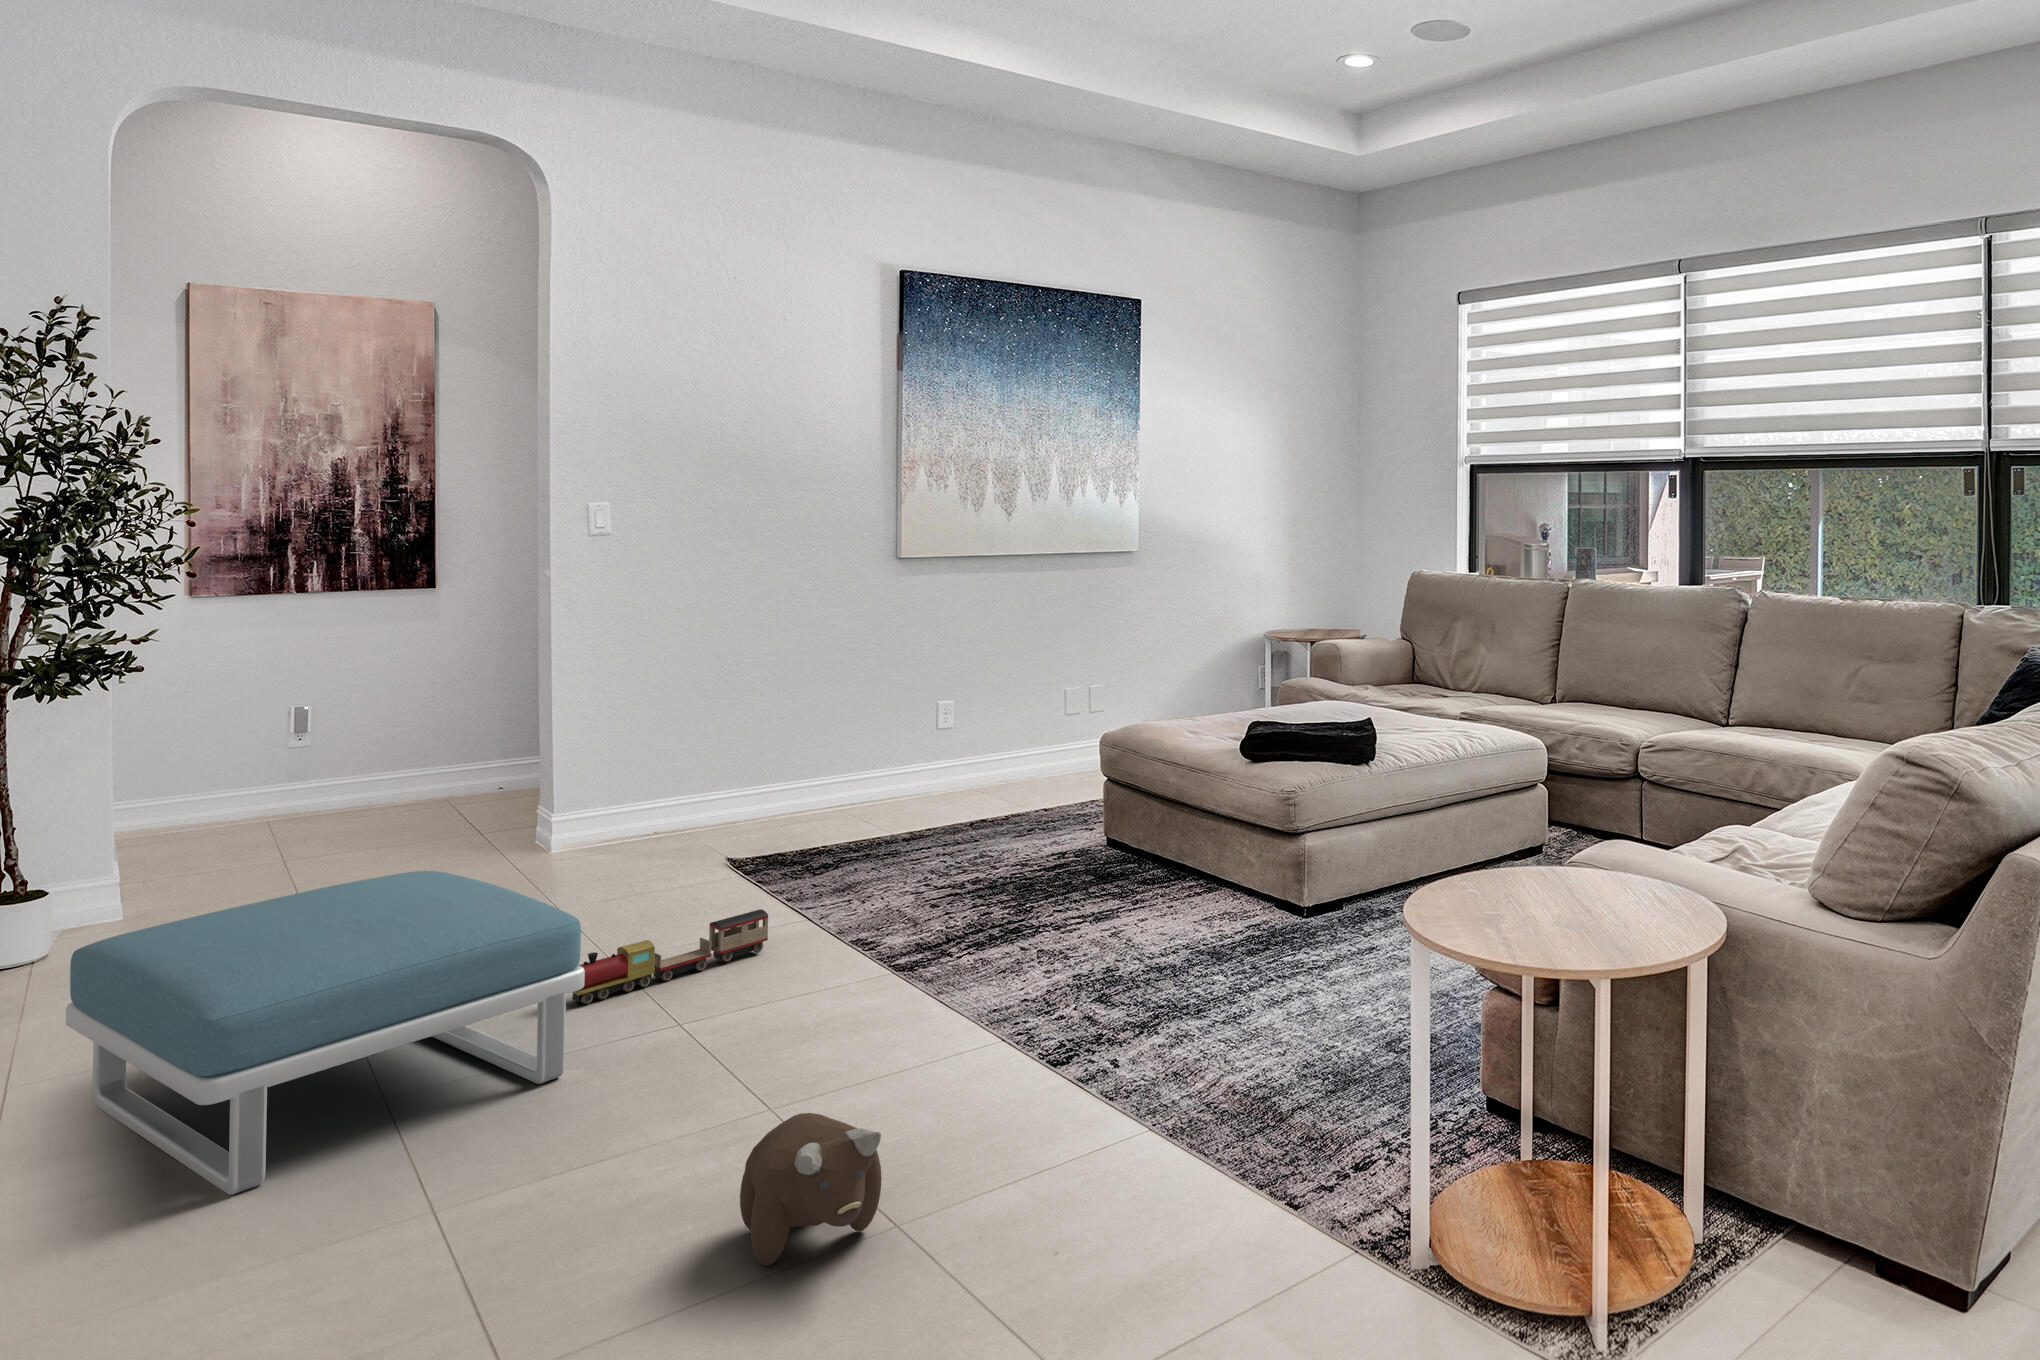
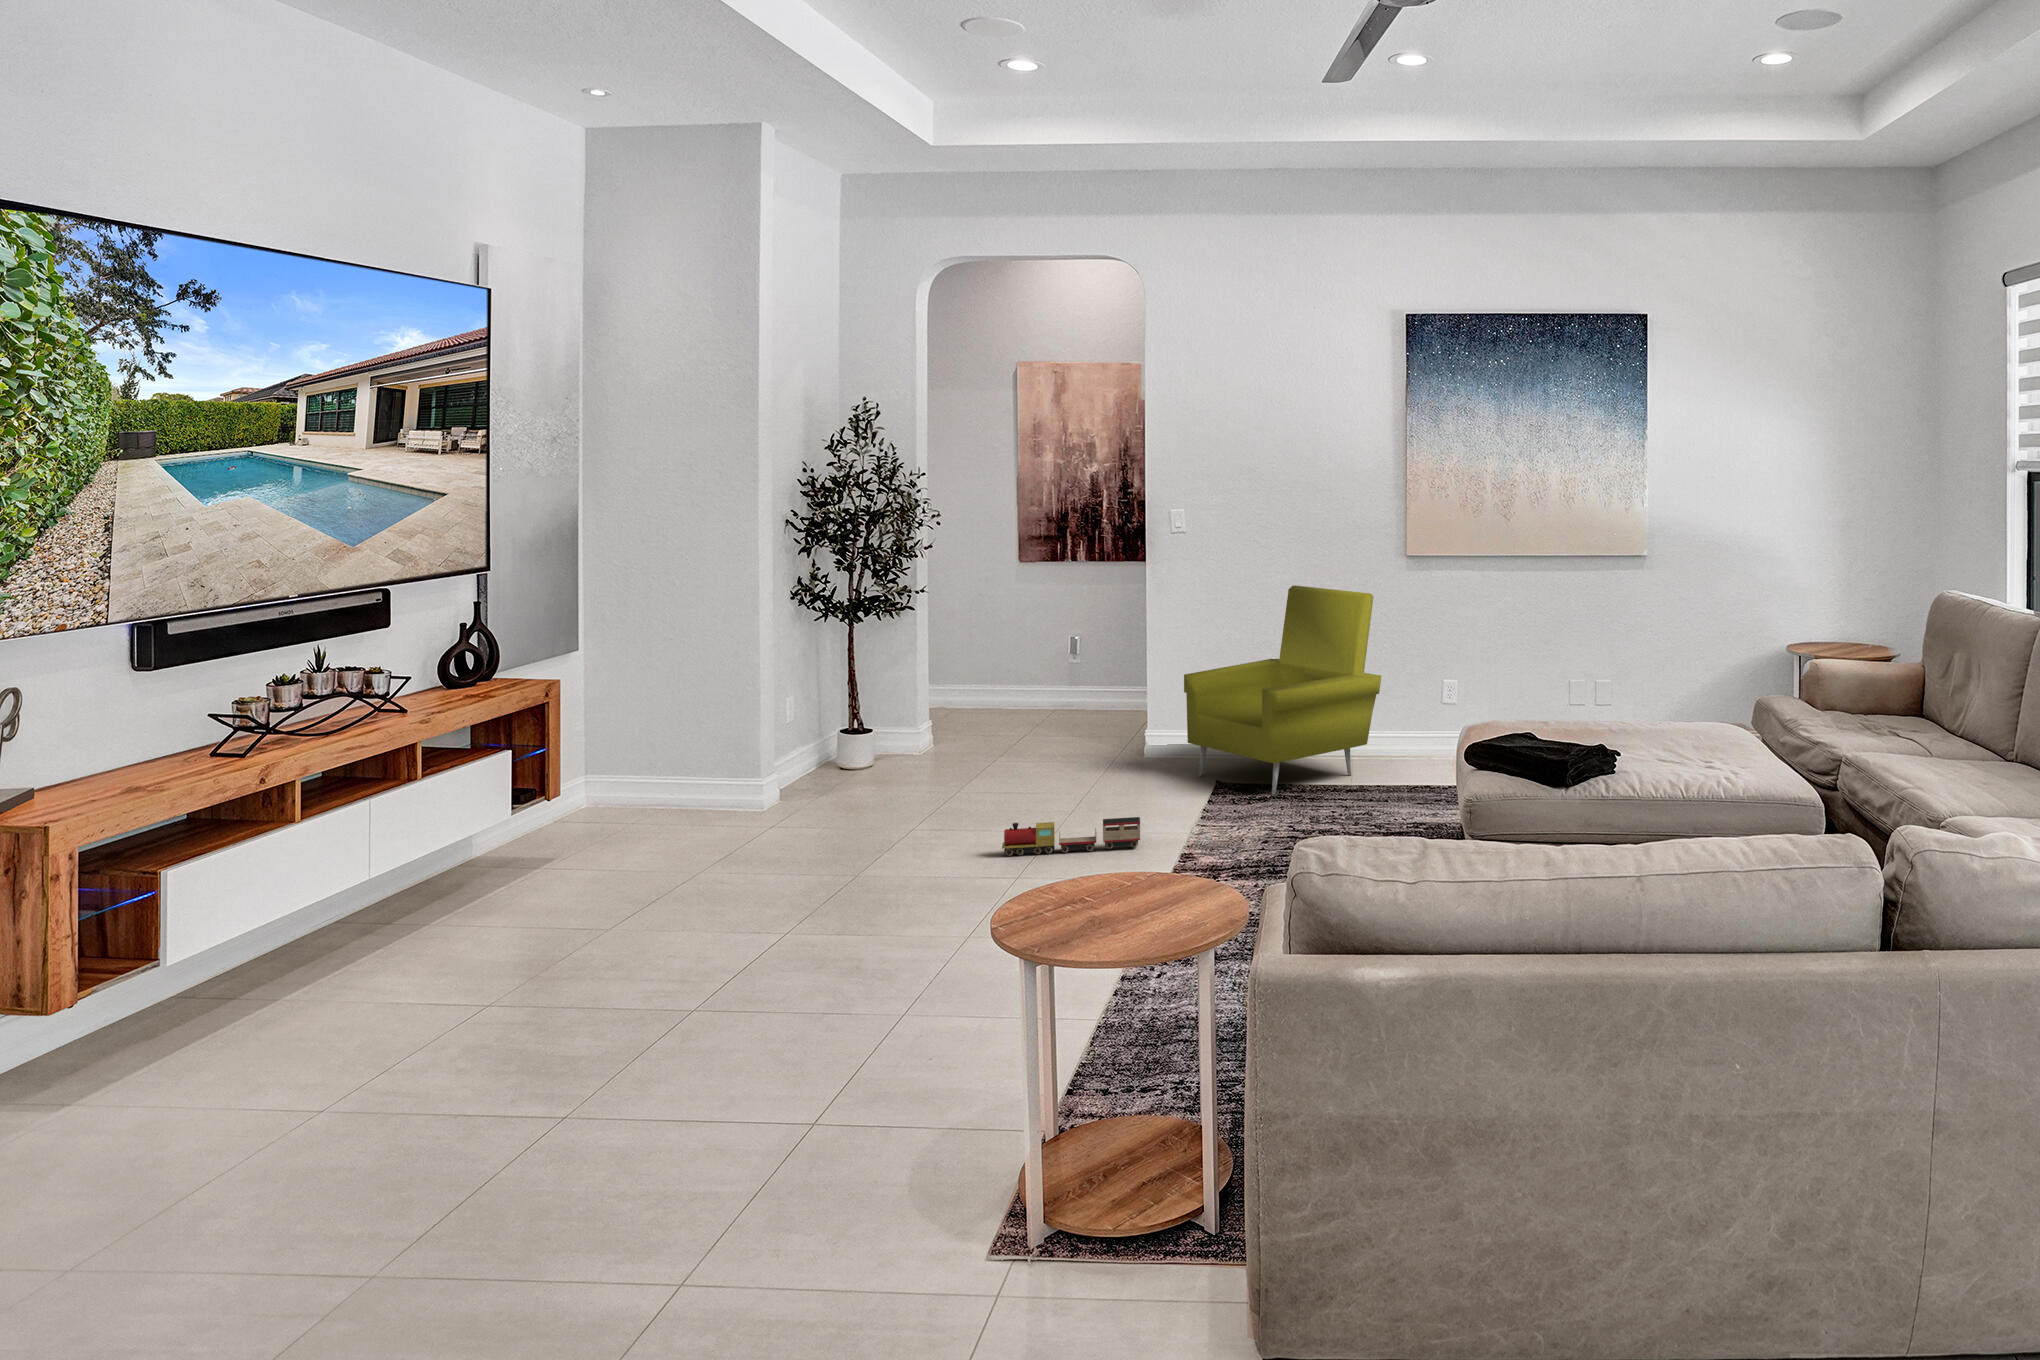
armchair: none [648,601,909,863] -> present [1184,585,1381,795]
footstool: present [66,871,585,1195] -> none [726,751,950,910]
plush toy: present [740,1113,881,1266] -> none [825,935,915,1021]

